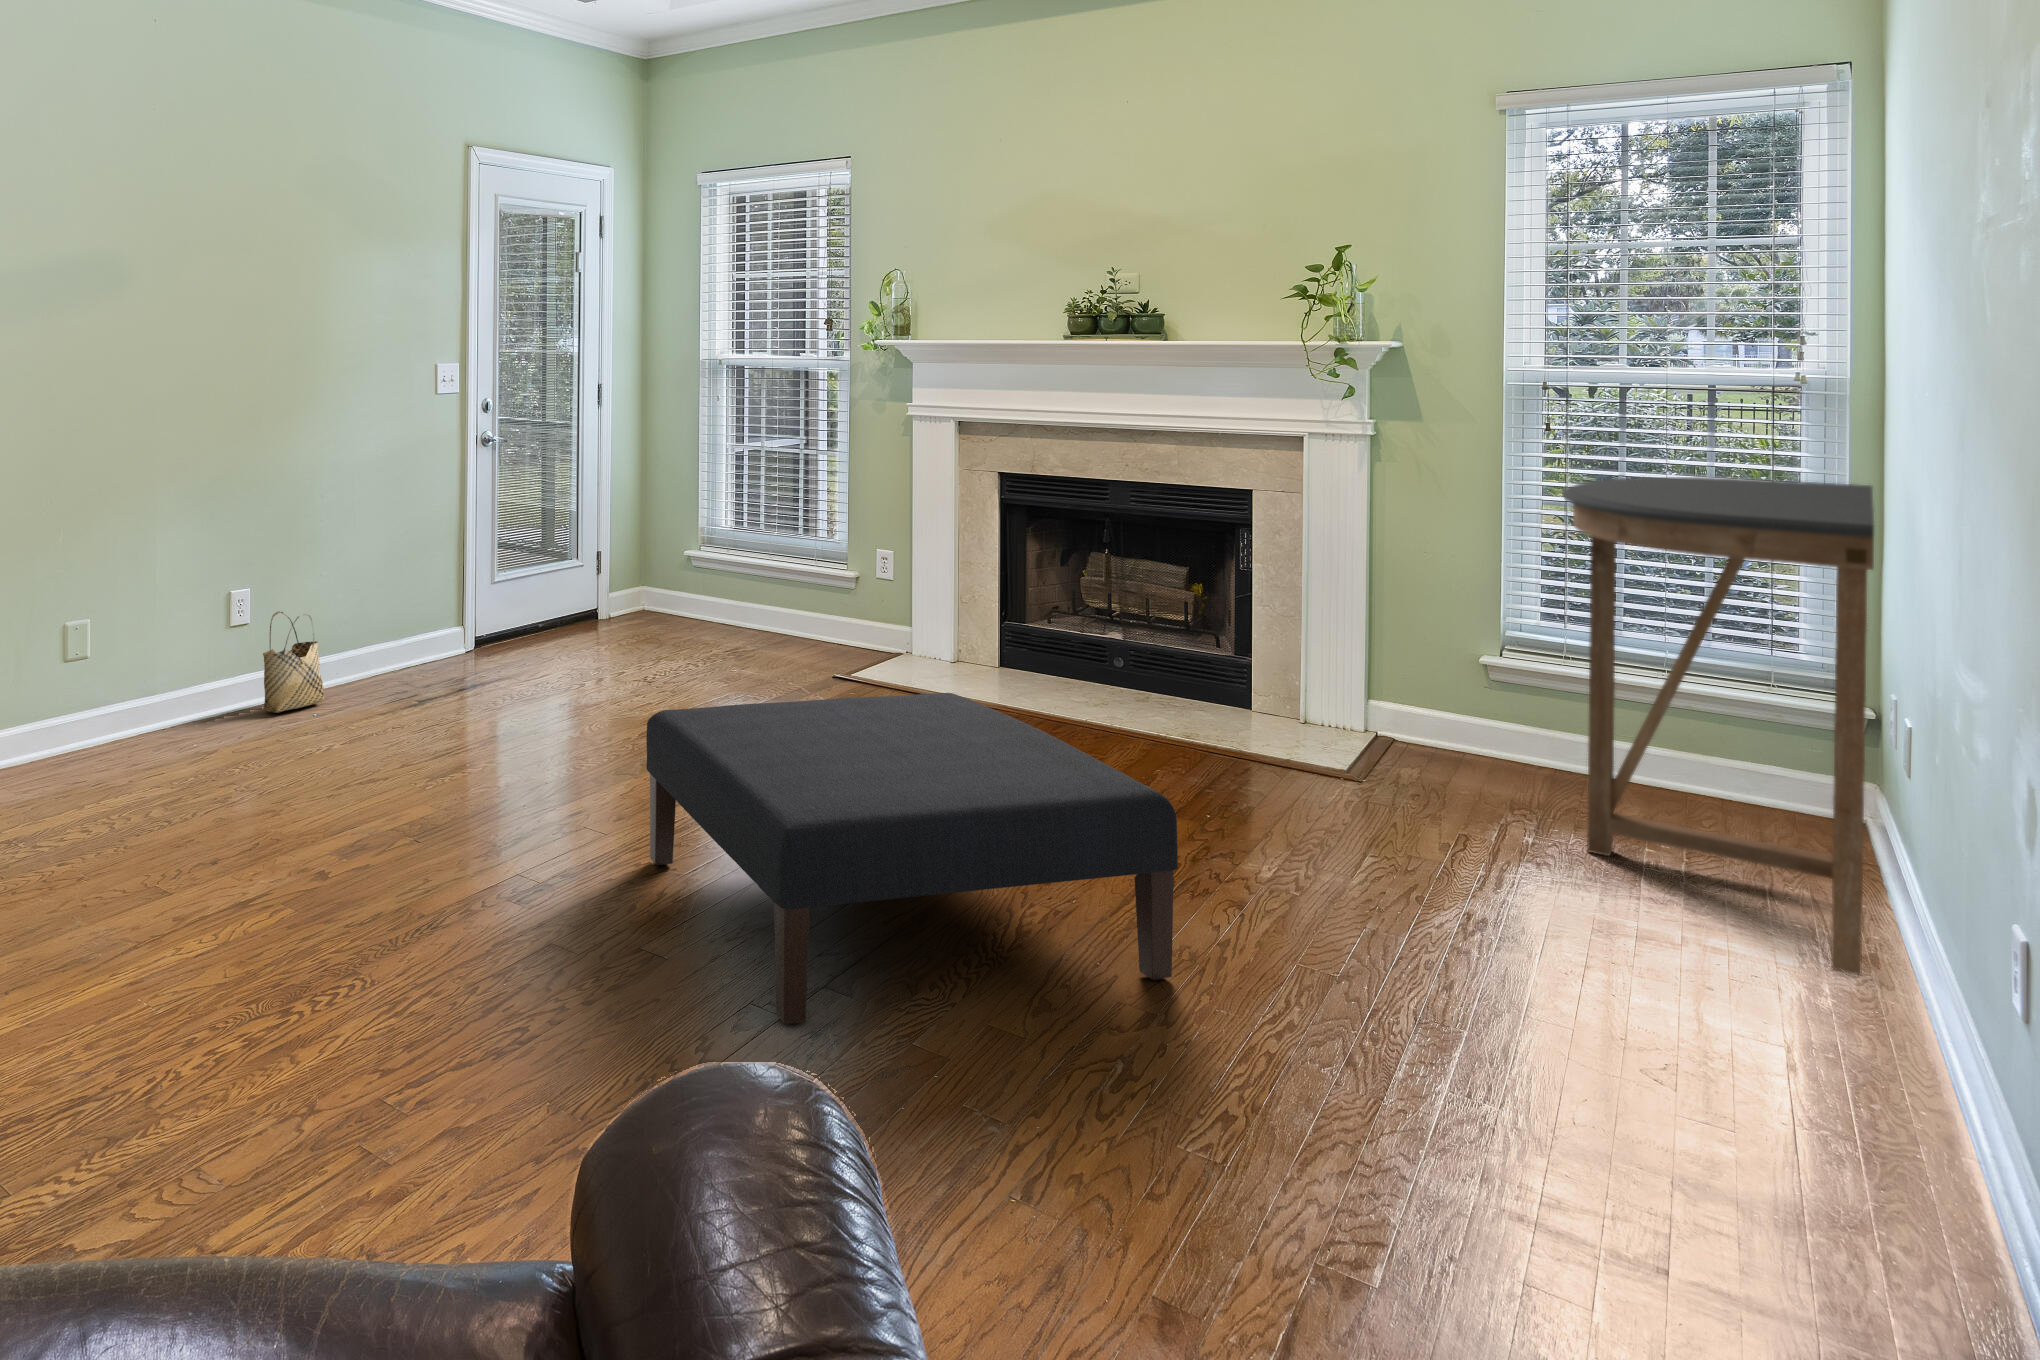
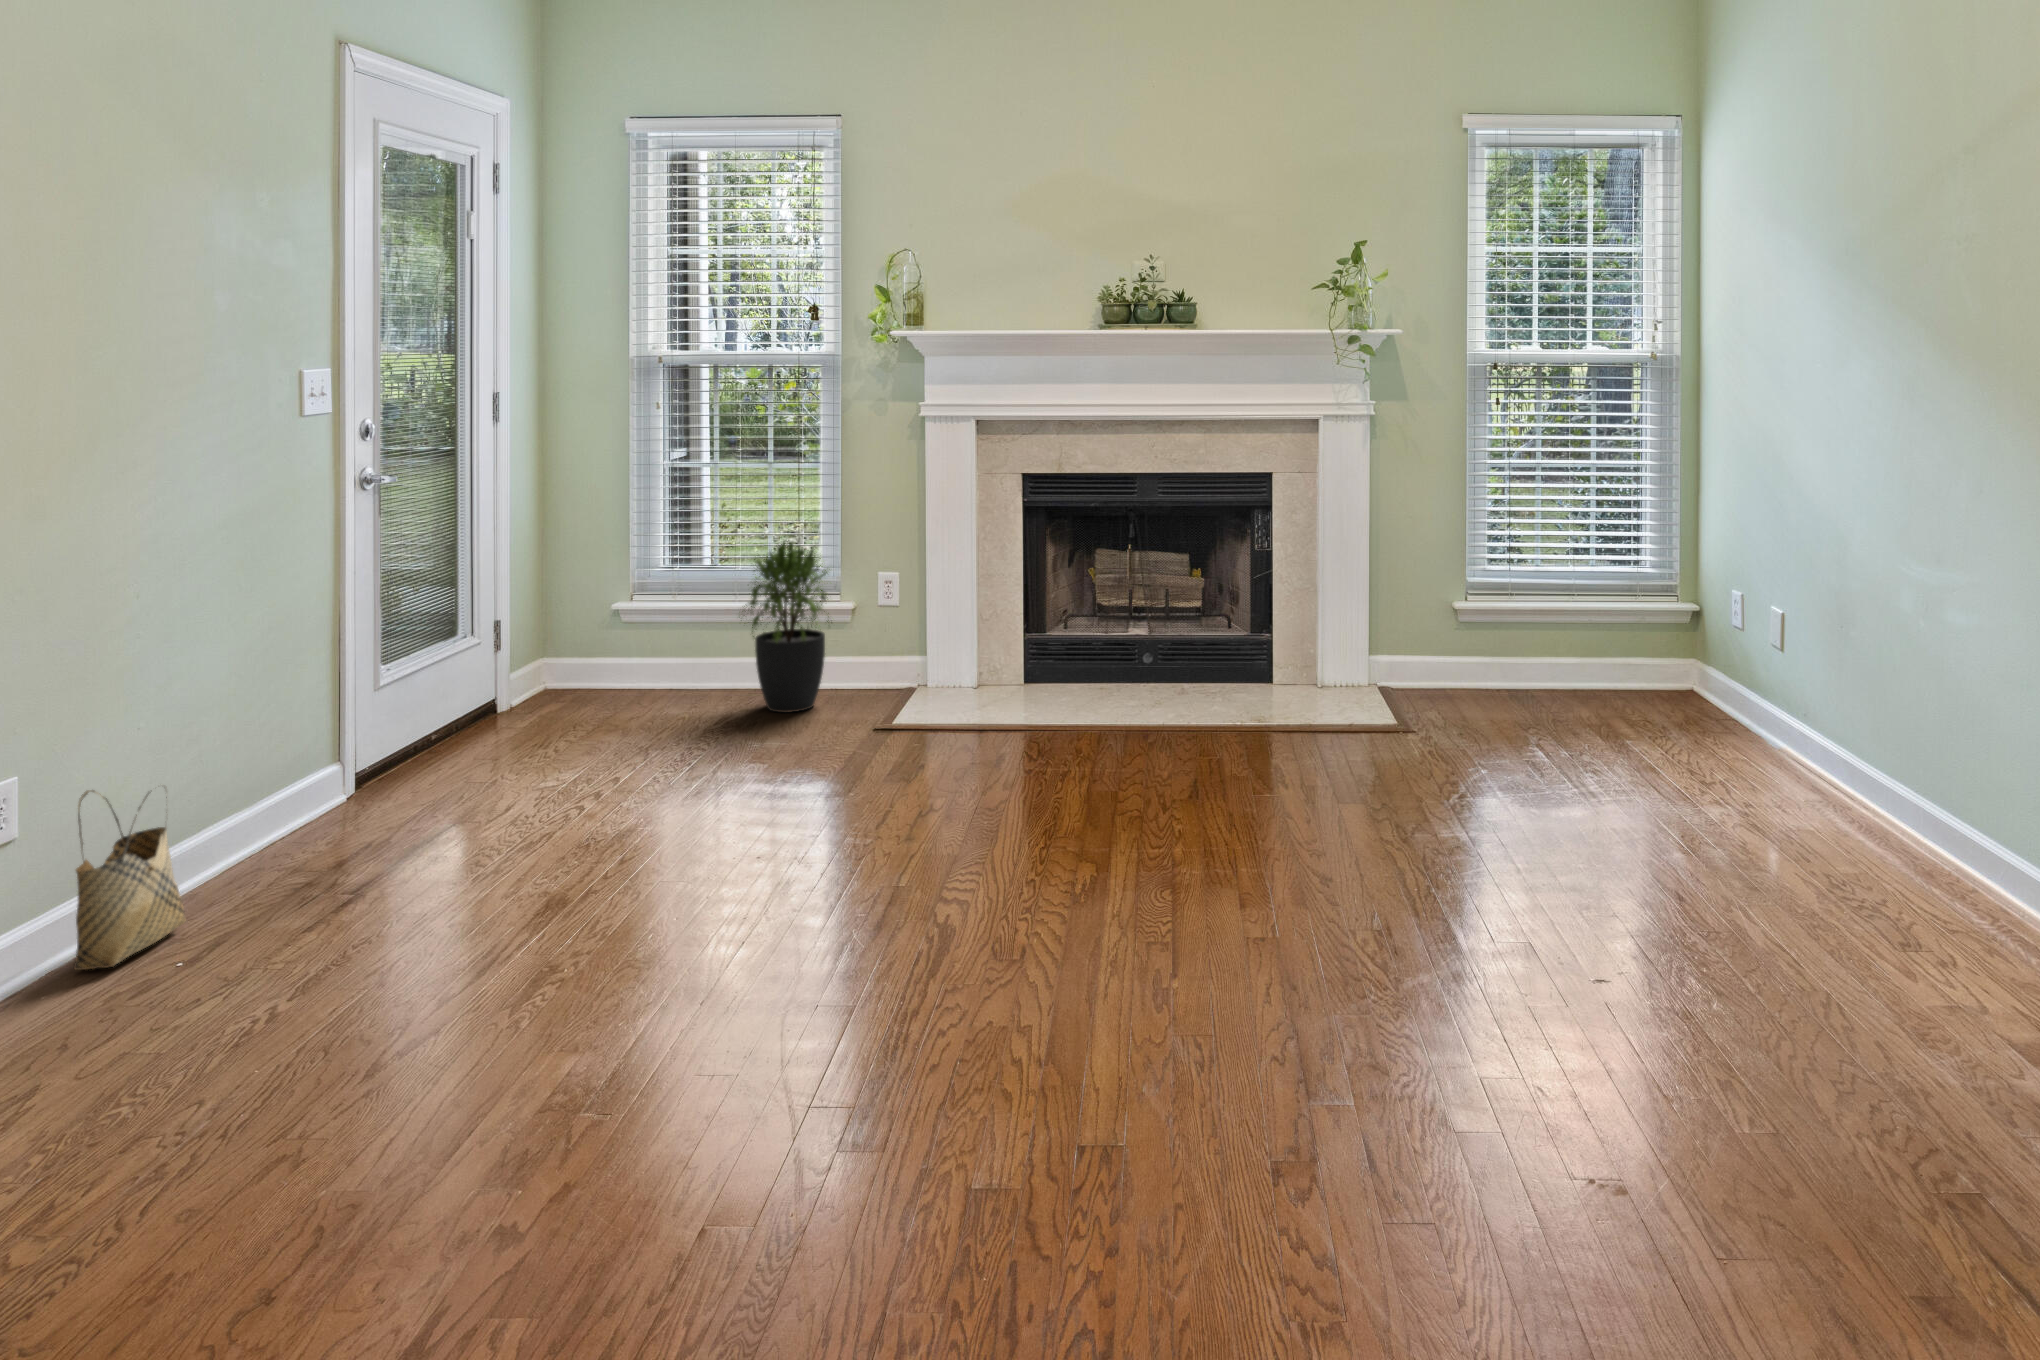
console table: present [1562,477,1874,975] -> none [1584,437,1865,800]
potted plant: none [747,513,838,657] -> present [742,542,830,713]
ottoman: present [646,693,1178,1024] -> none [984,714,1585,1156]

